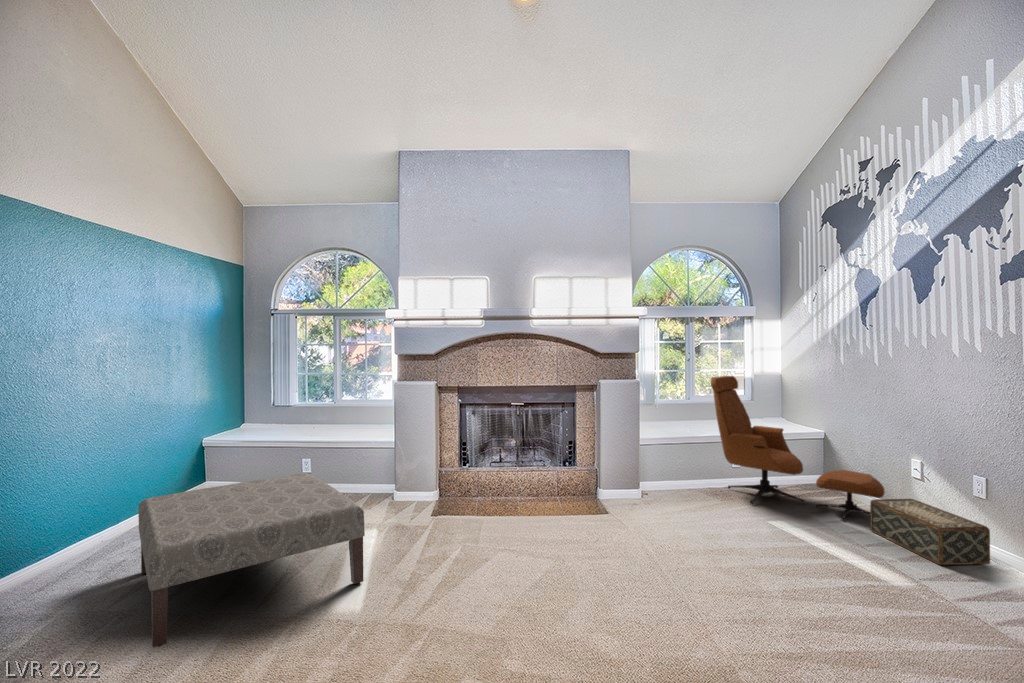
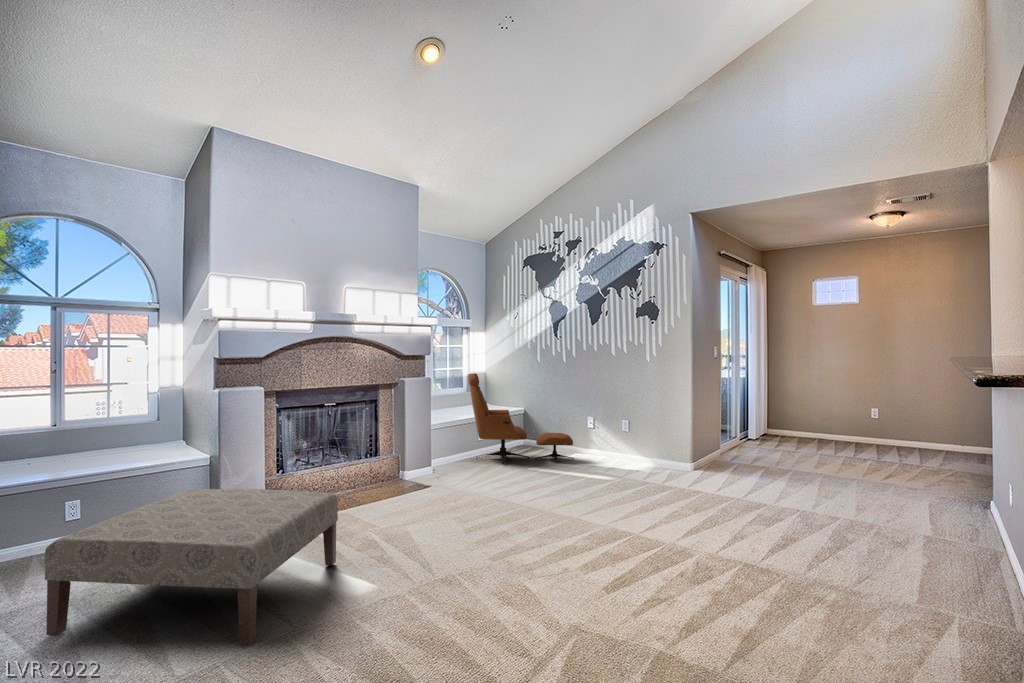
woven basket: present [870,499,990,565] -> none [574,442,630,472]

